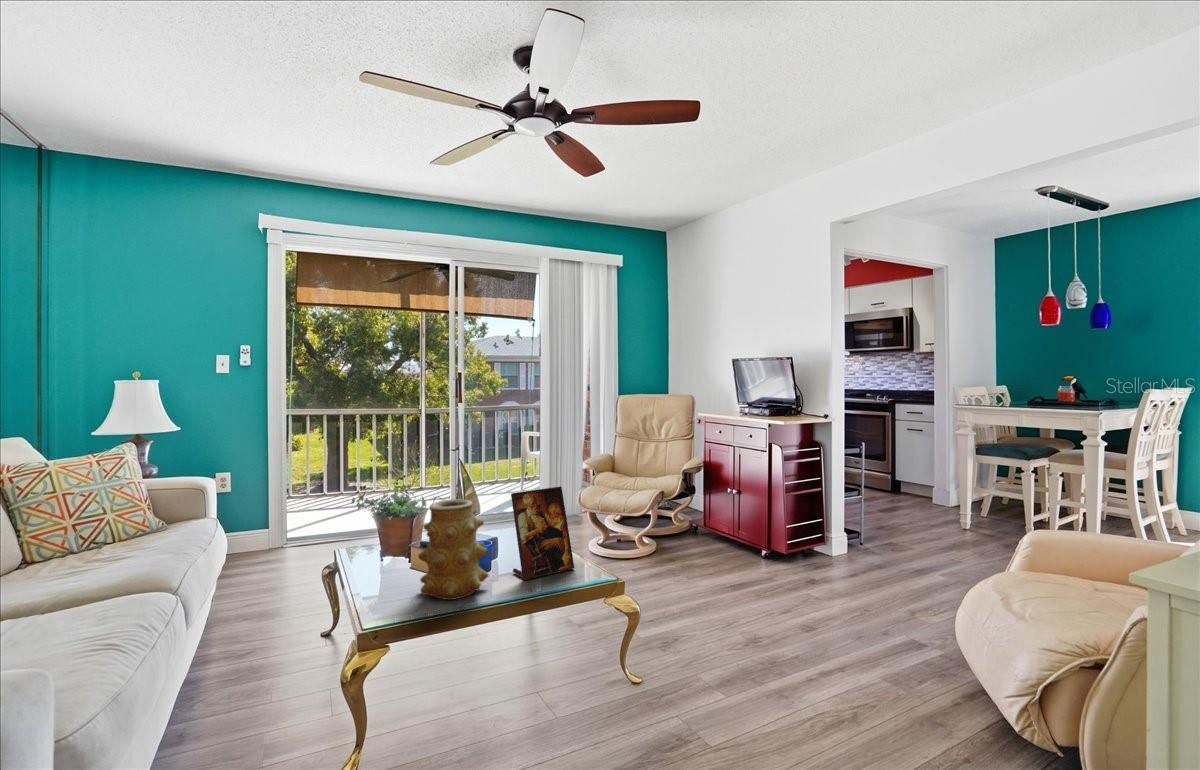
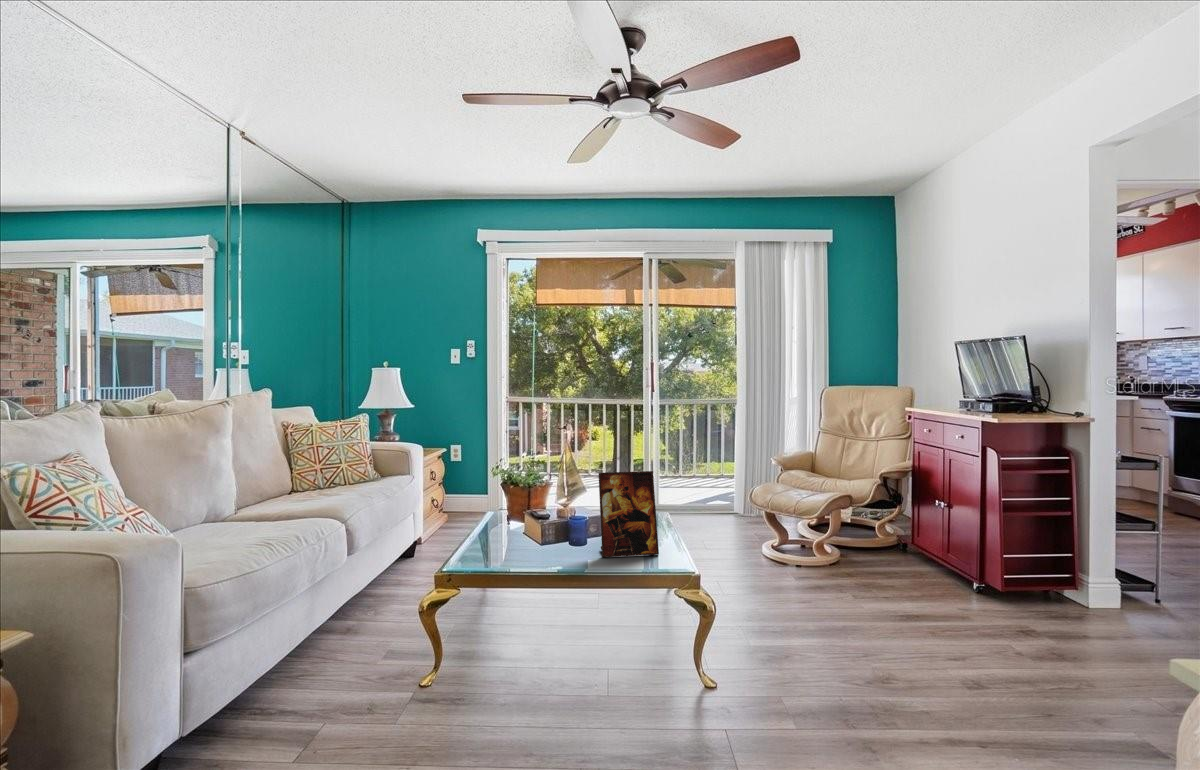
vase: present [418,499,489,600] -> none [504,473,568,563]

